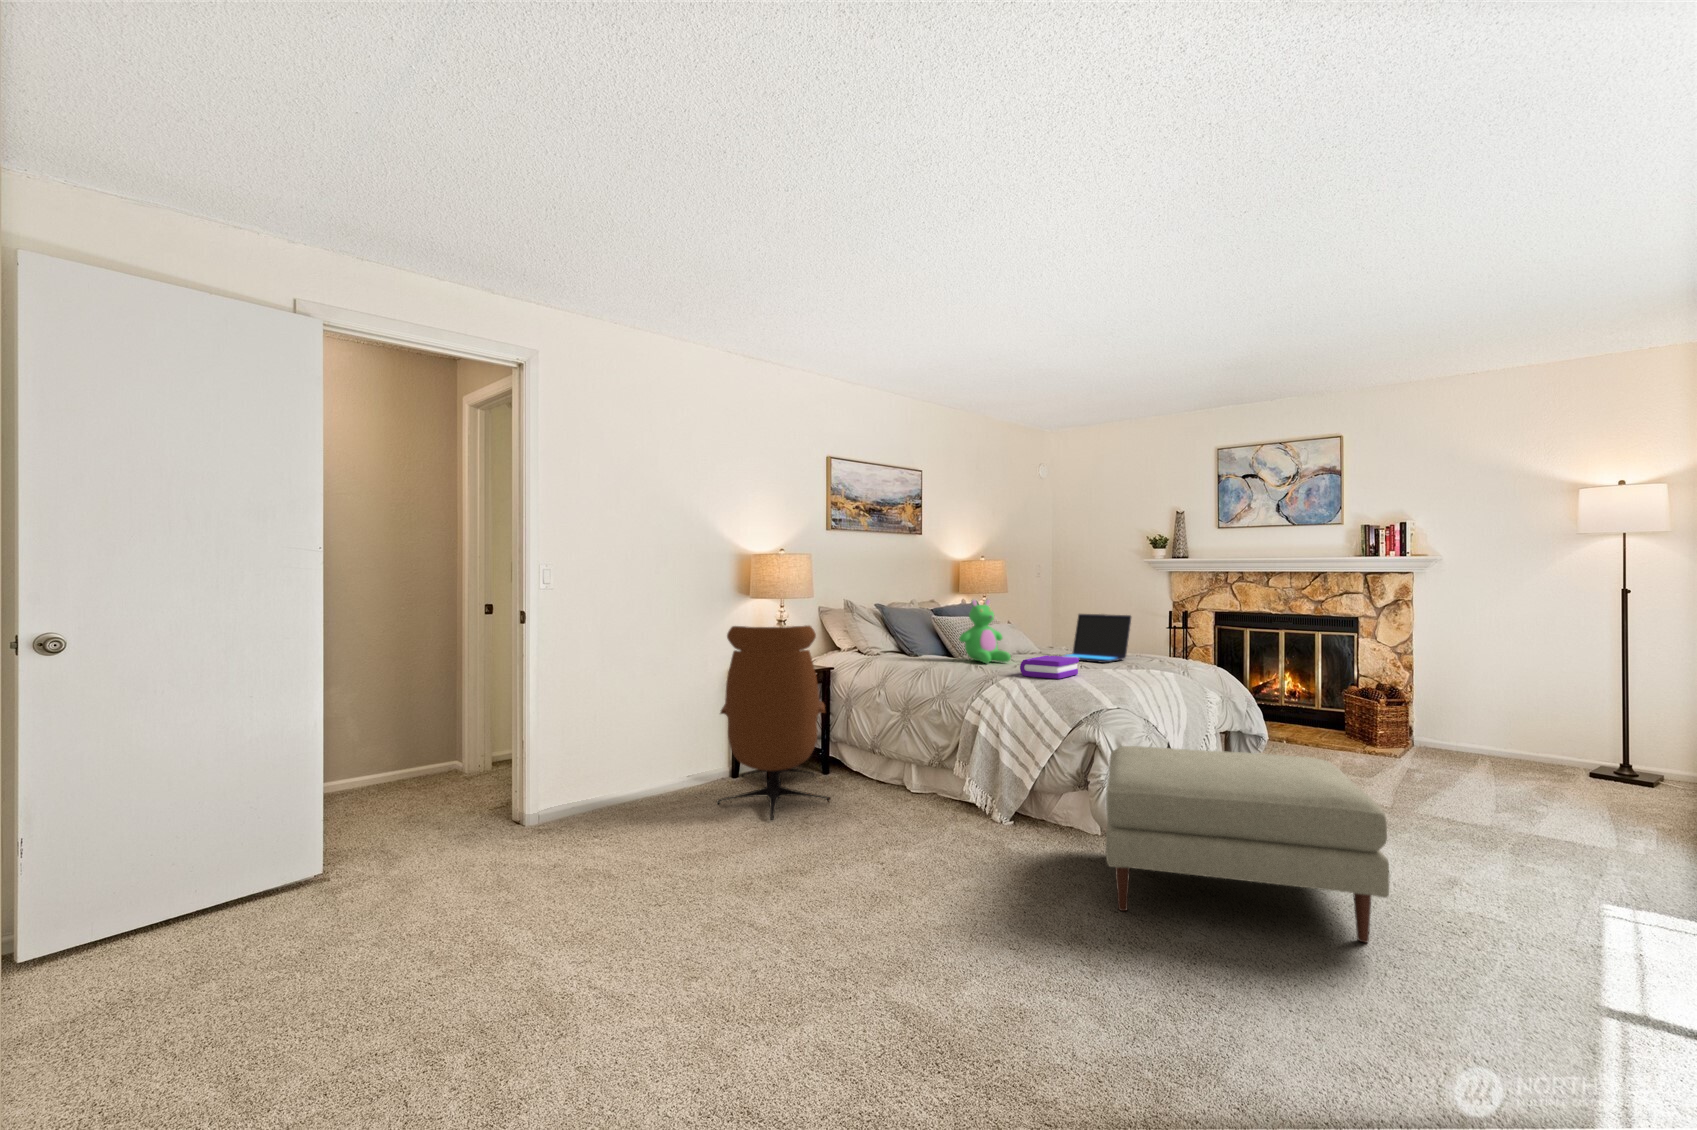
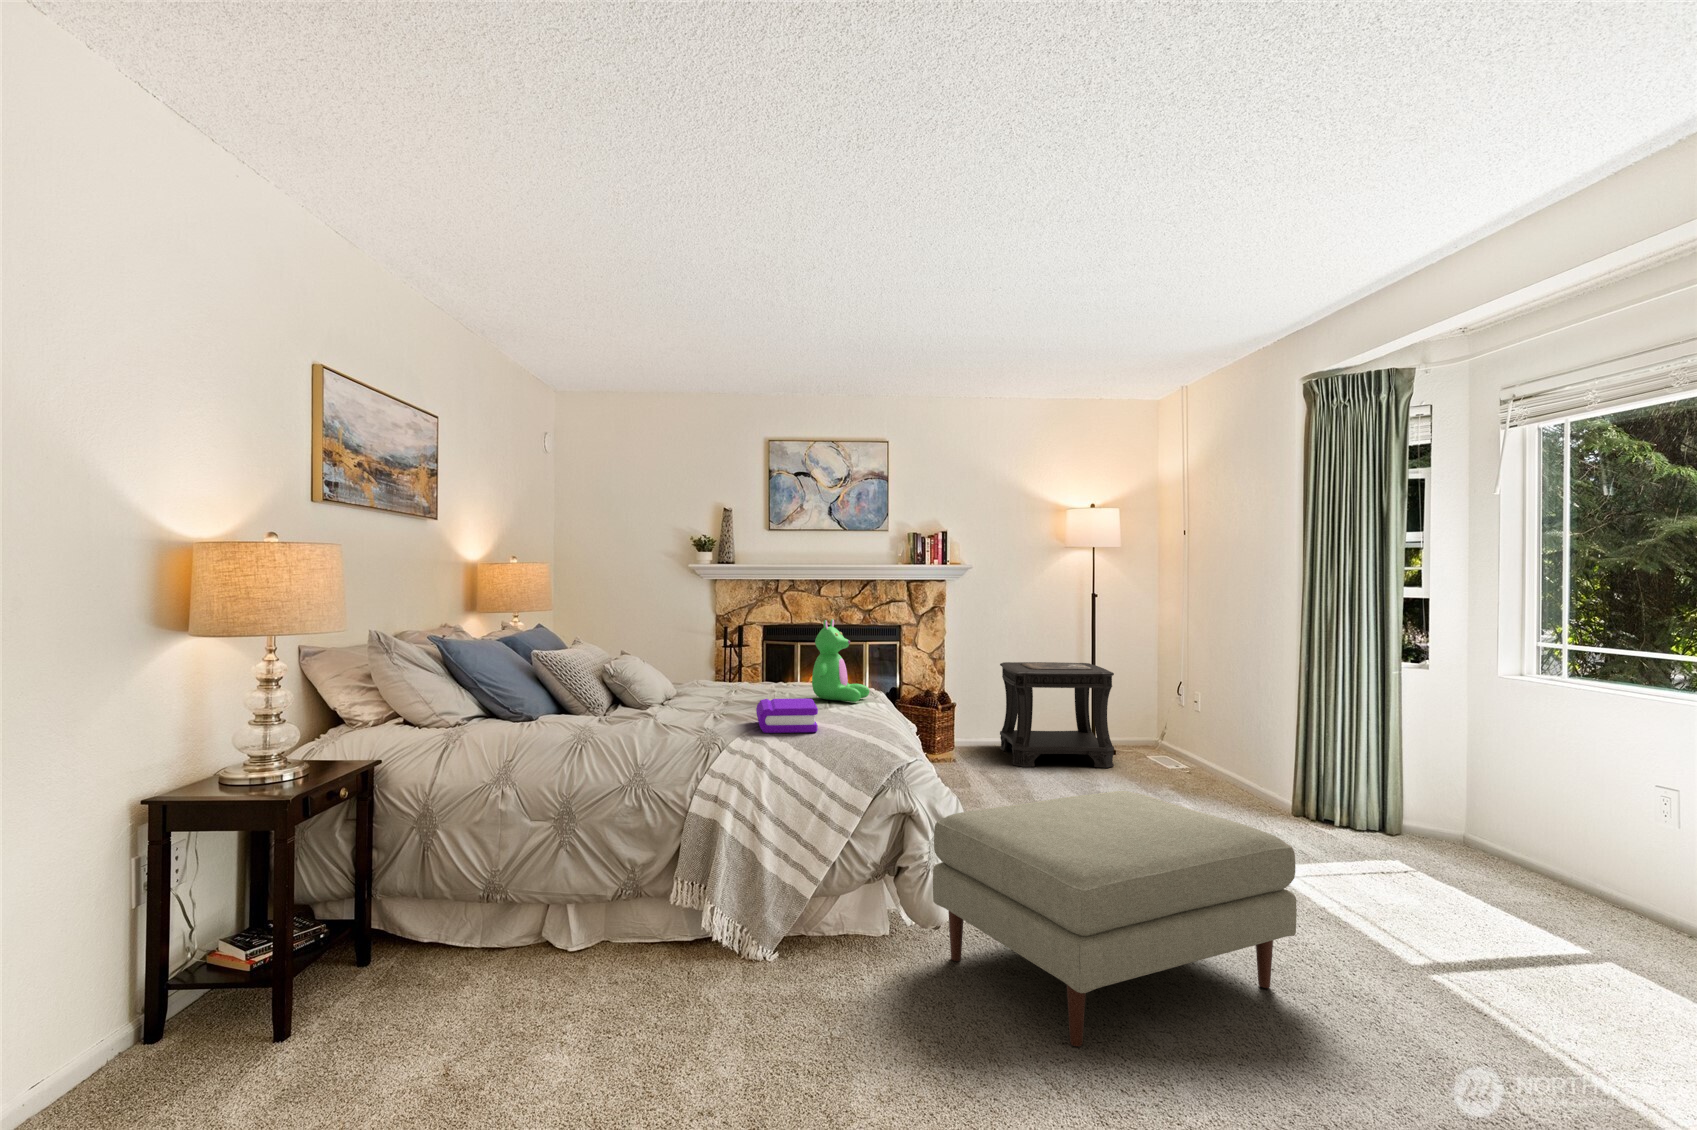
teddy bear: present [959,599,1011,663] -> present [812,619,869,702]
laptop: present [1062,614,1131,663] -> none [696,635,780,699]
lounge chair: present [717,626,831,820] -> none [185,688,491,1107]
side table: none [1463,661,1621,790] -> present [1000,662,1114,768]

